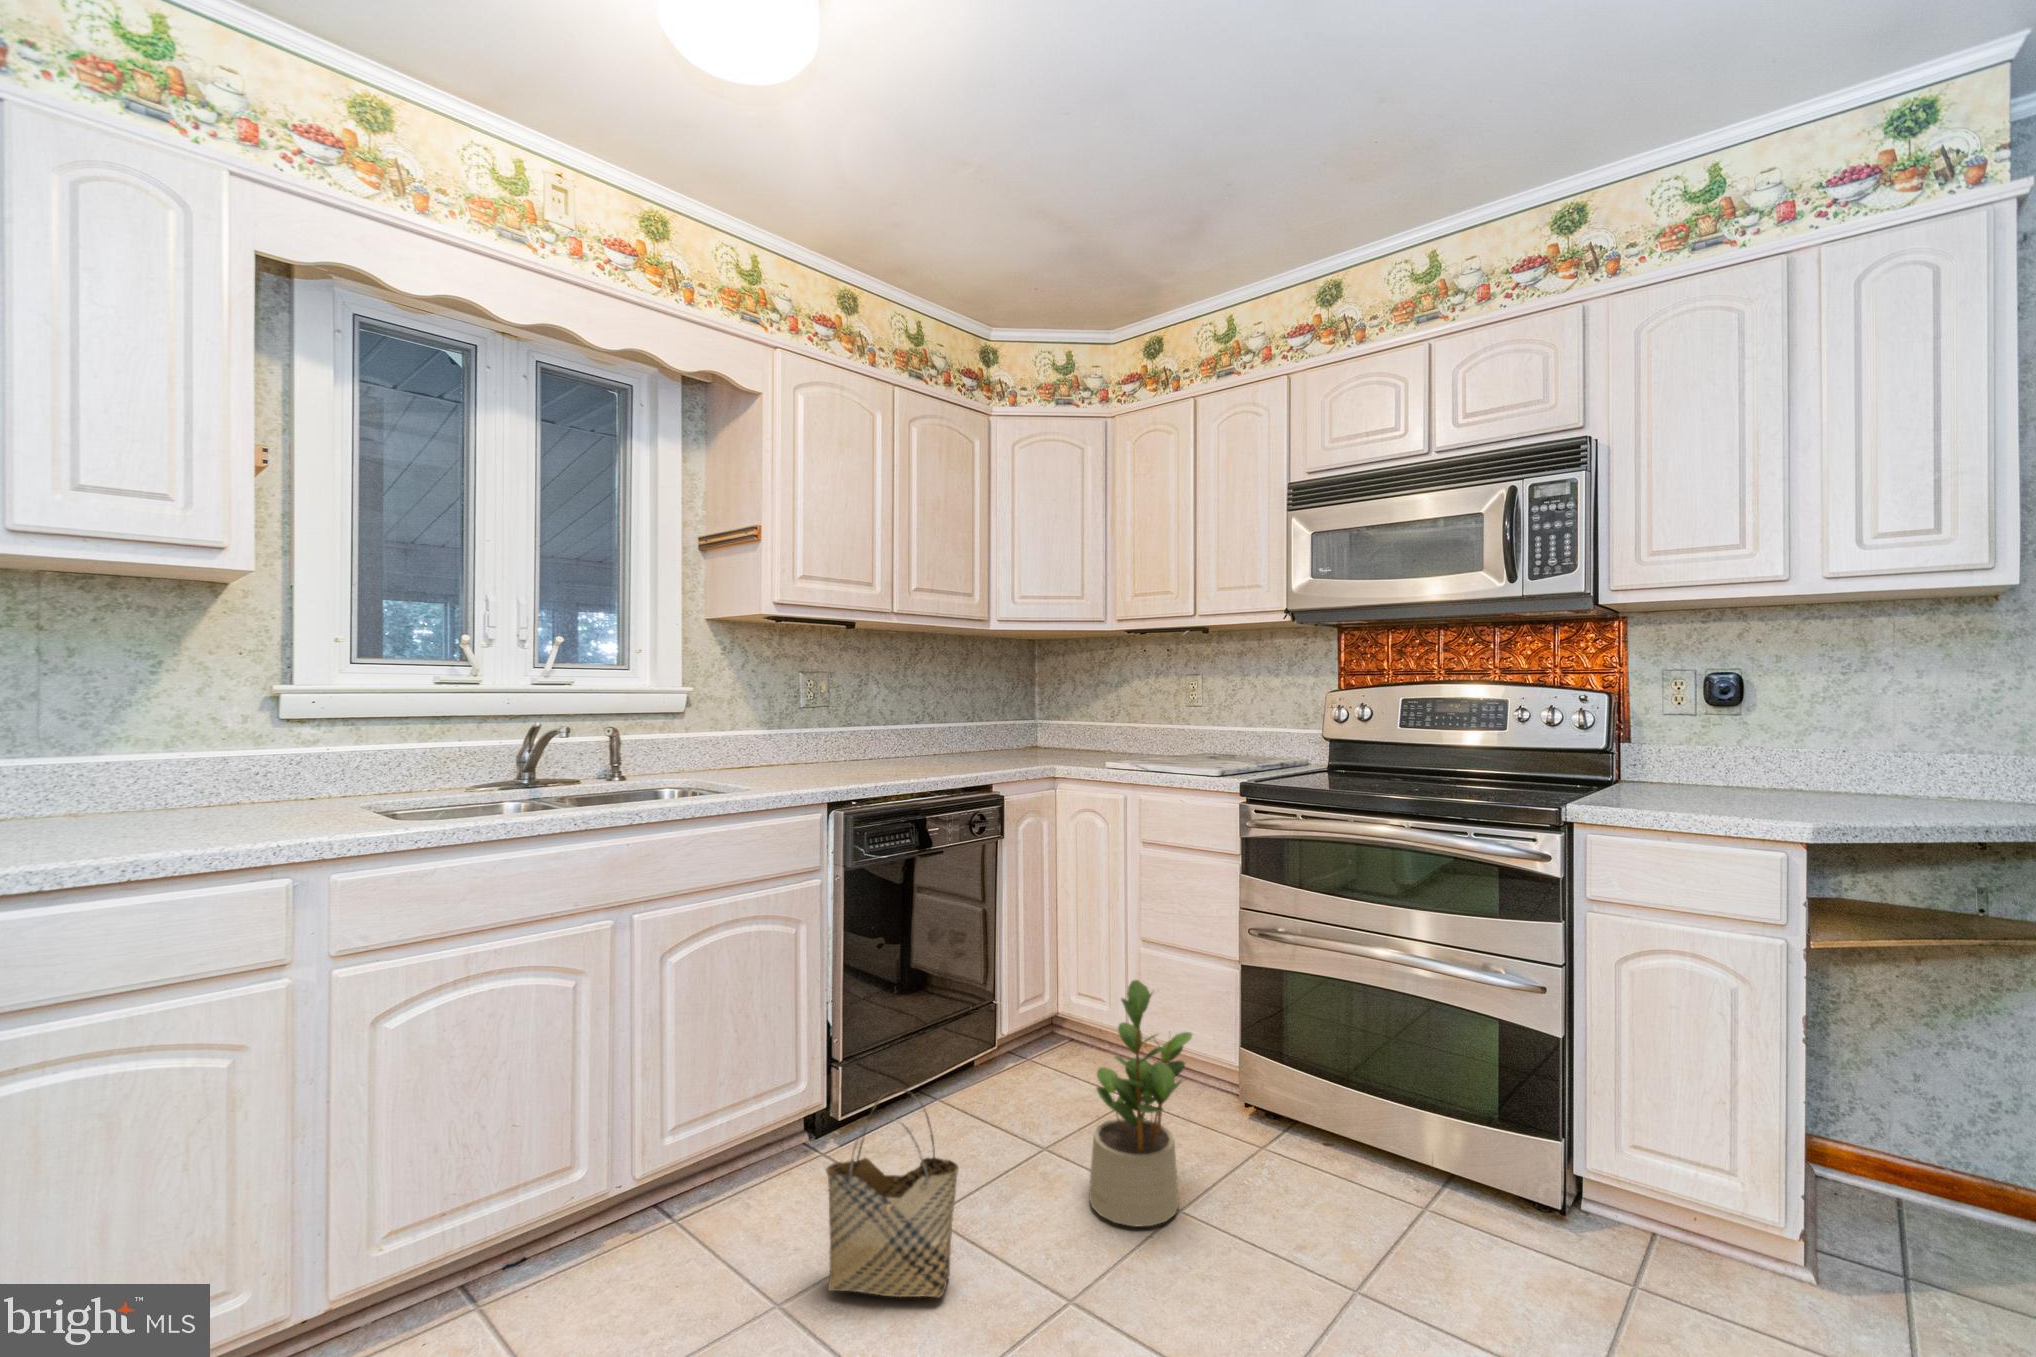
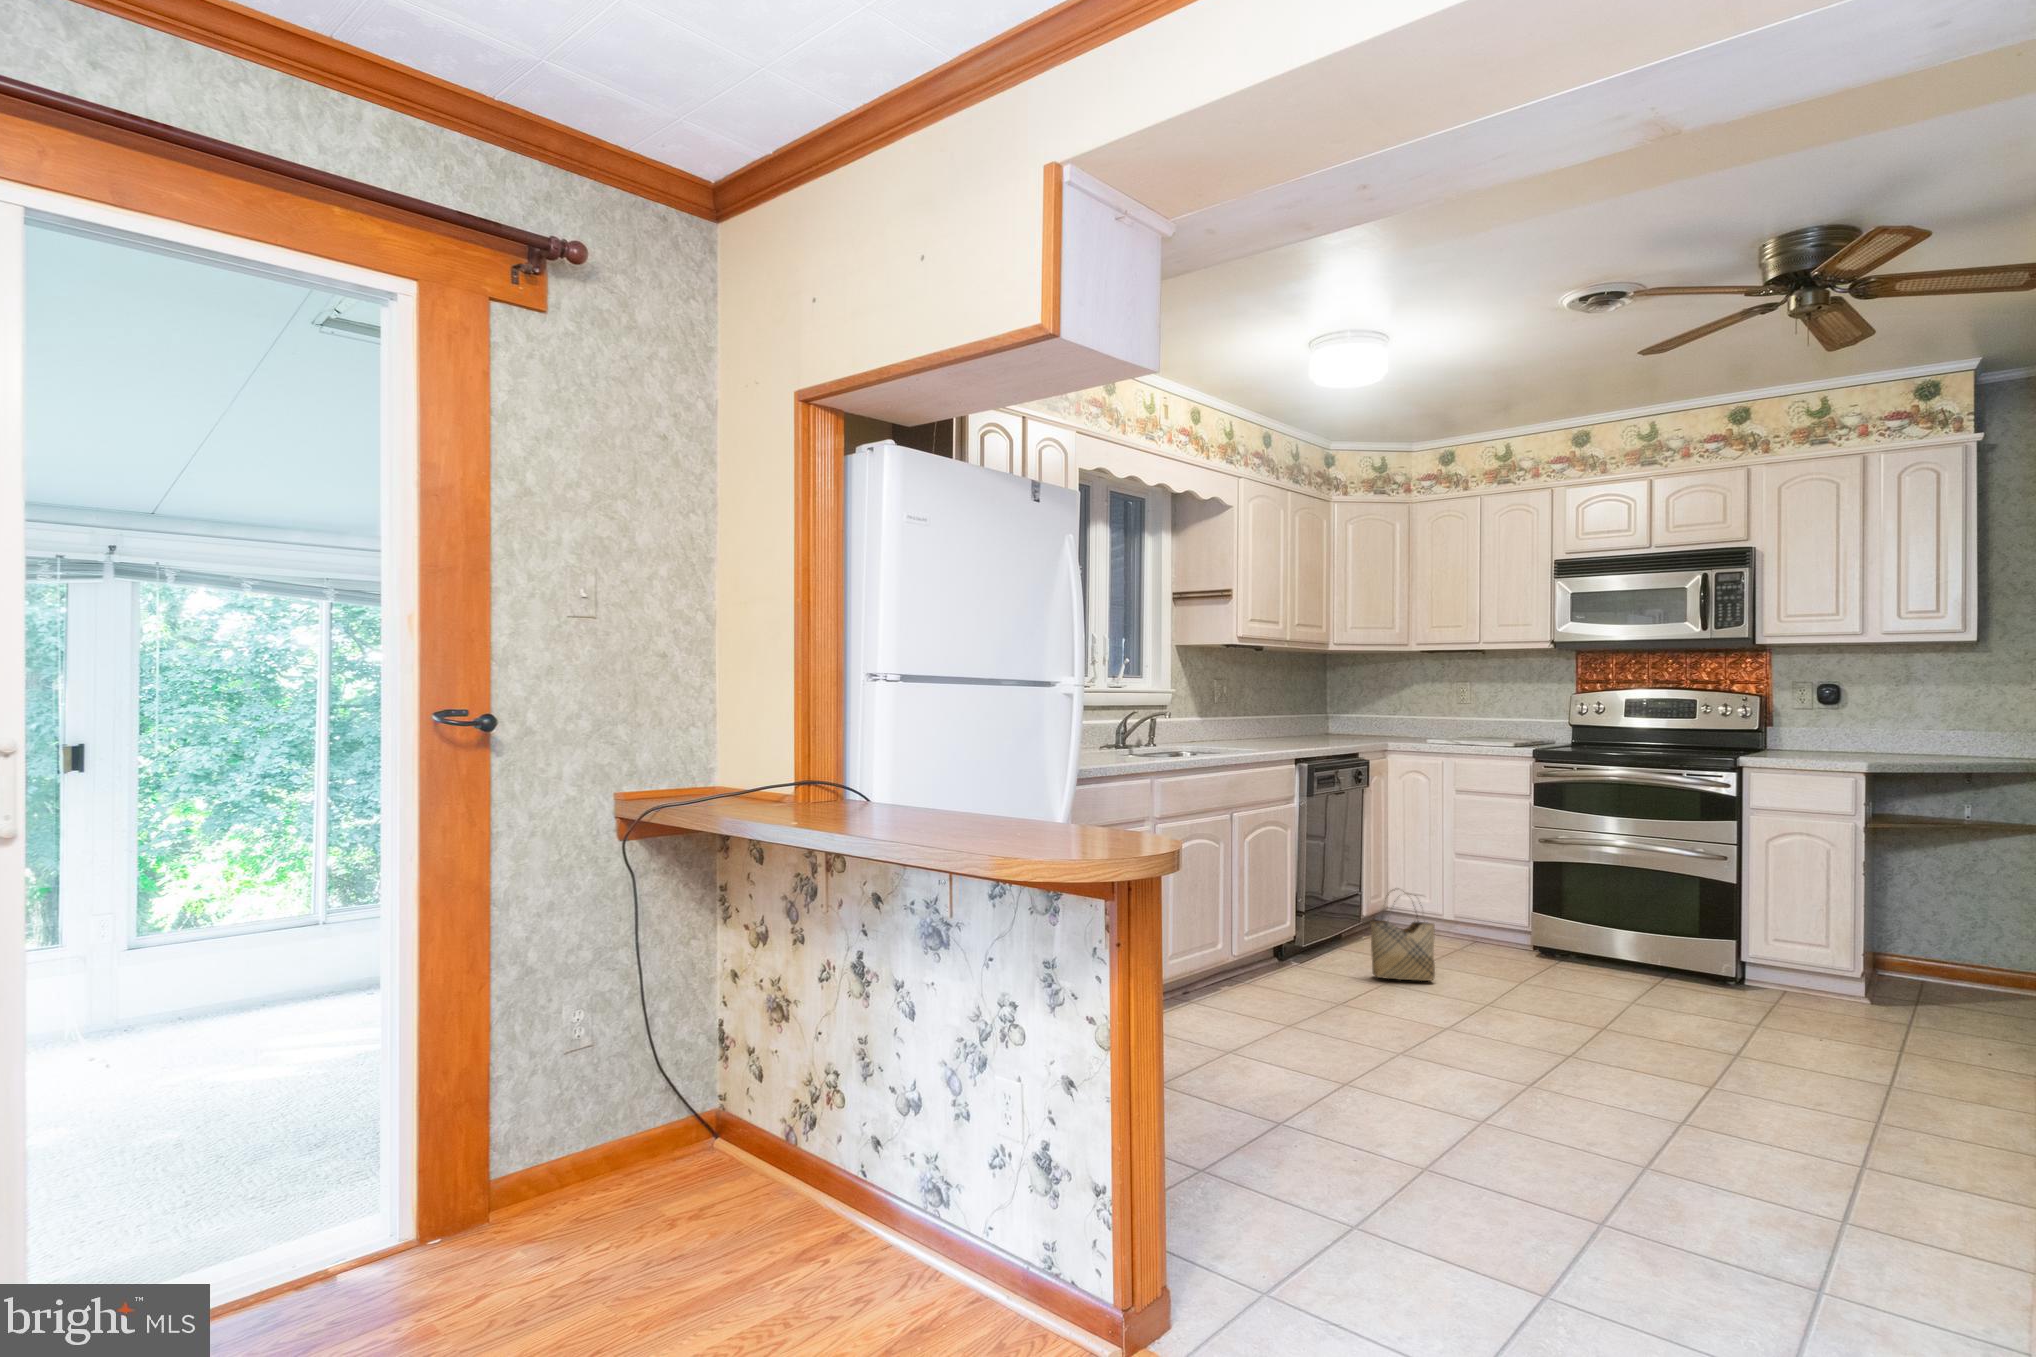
potted plant: present [1089,980,1192,1227] -> none [1475,845,1535,968]

